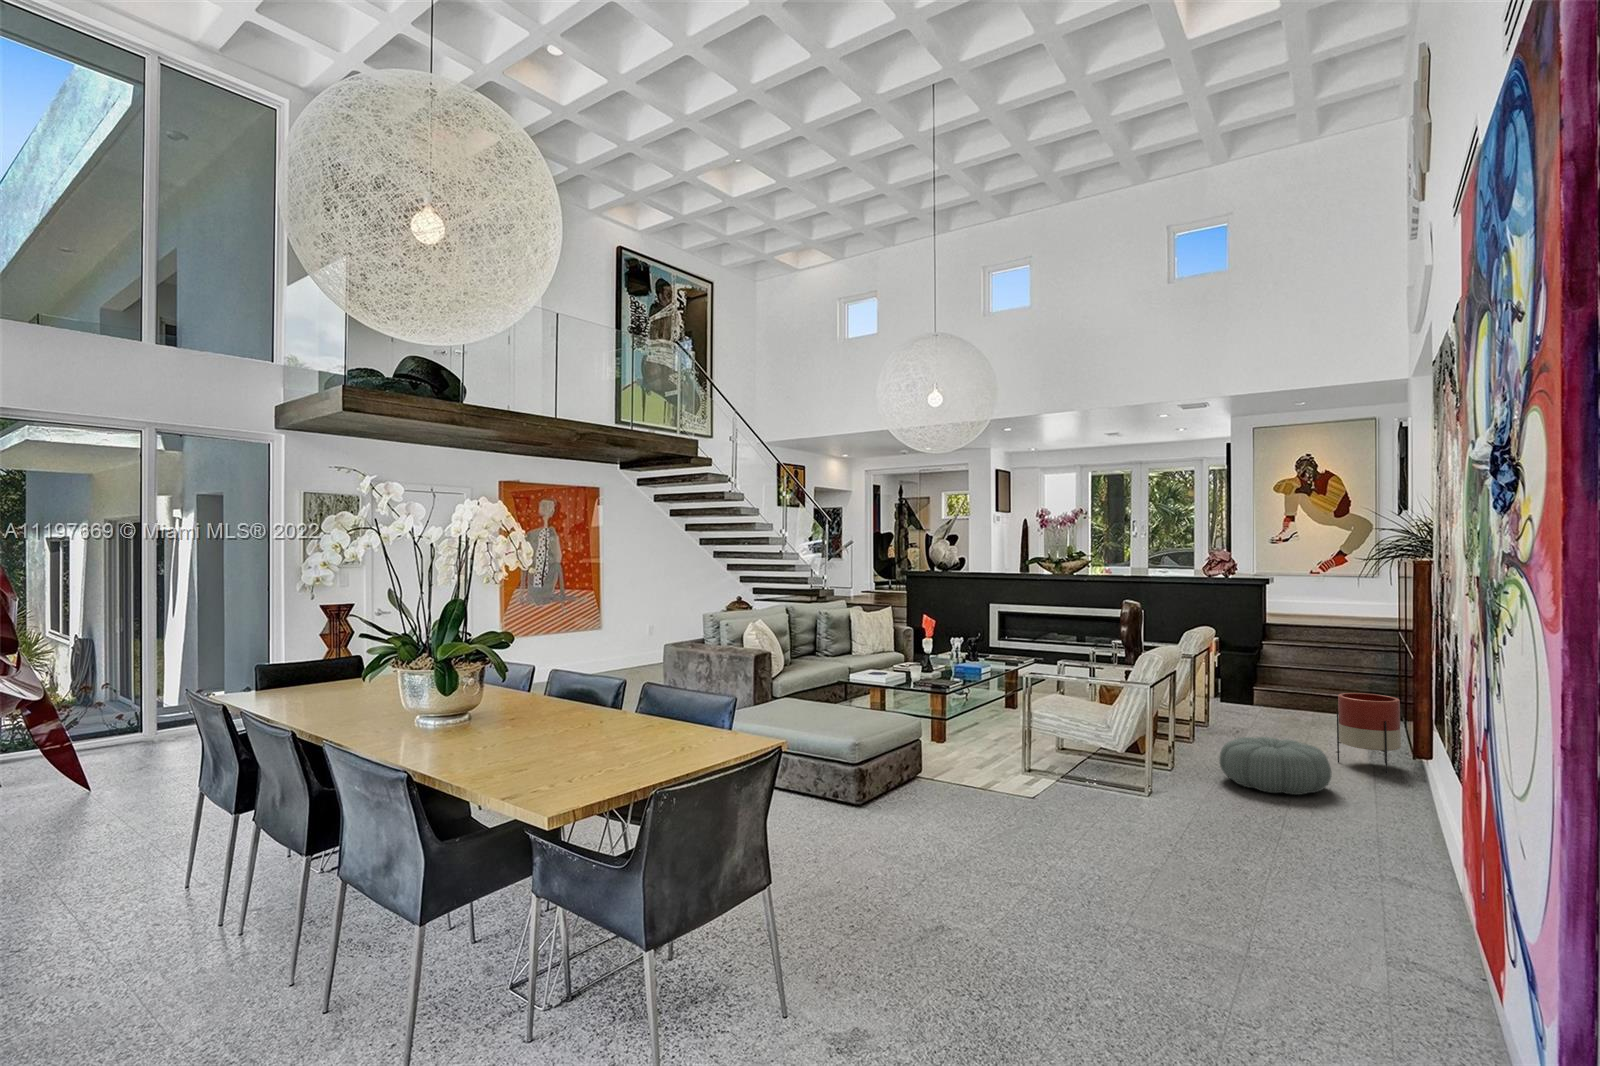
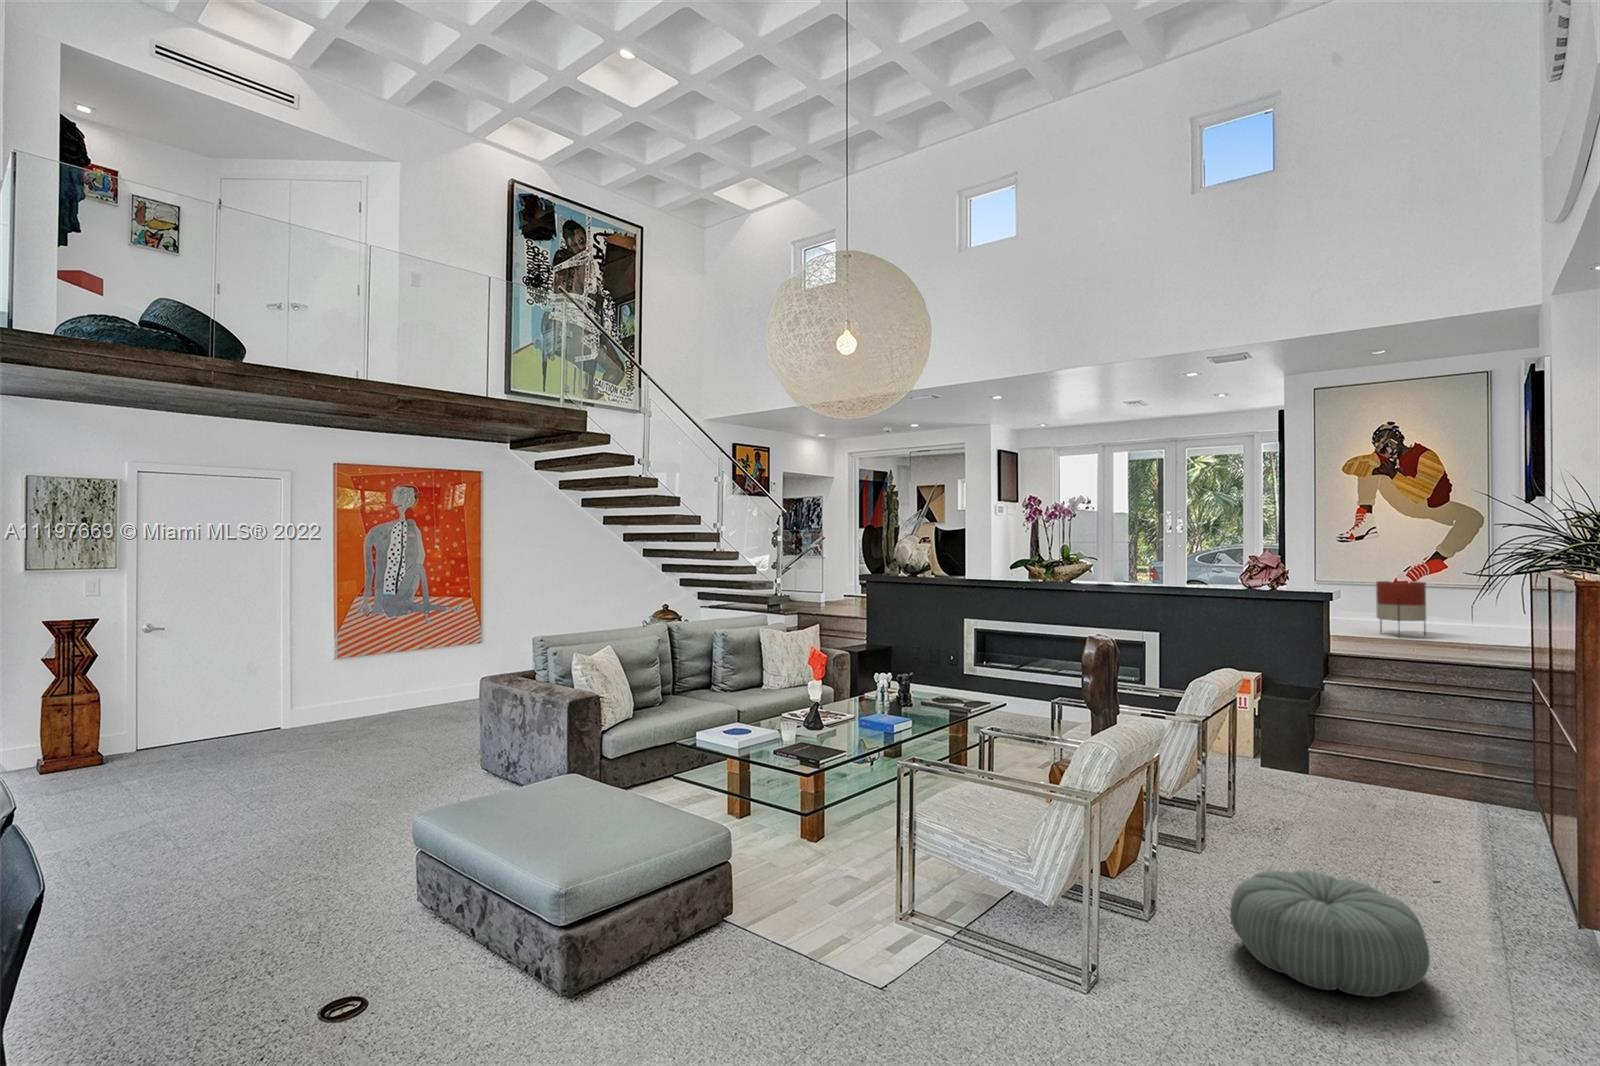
planter: present [1337,693,1401,773] -> present [1376,581,1427,636]

